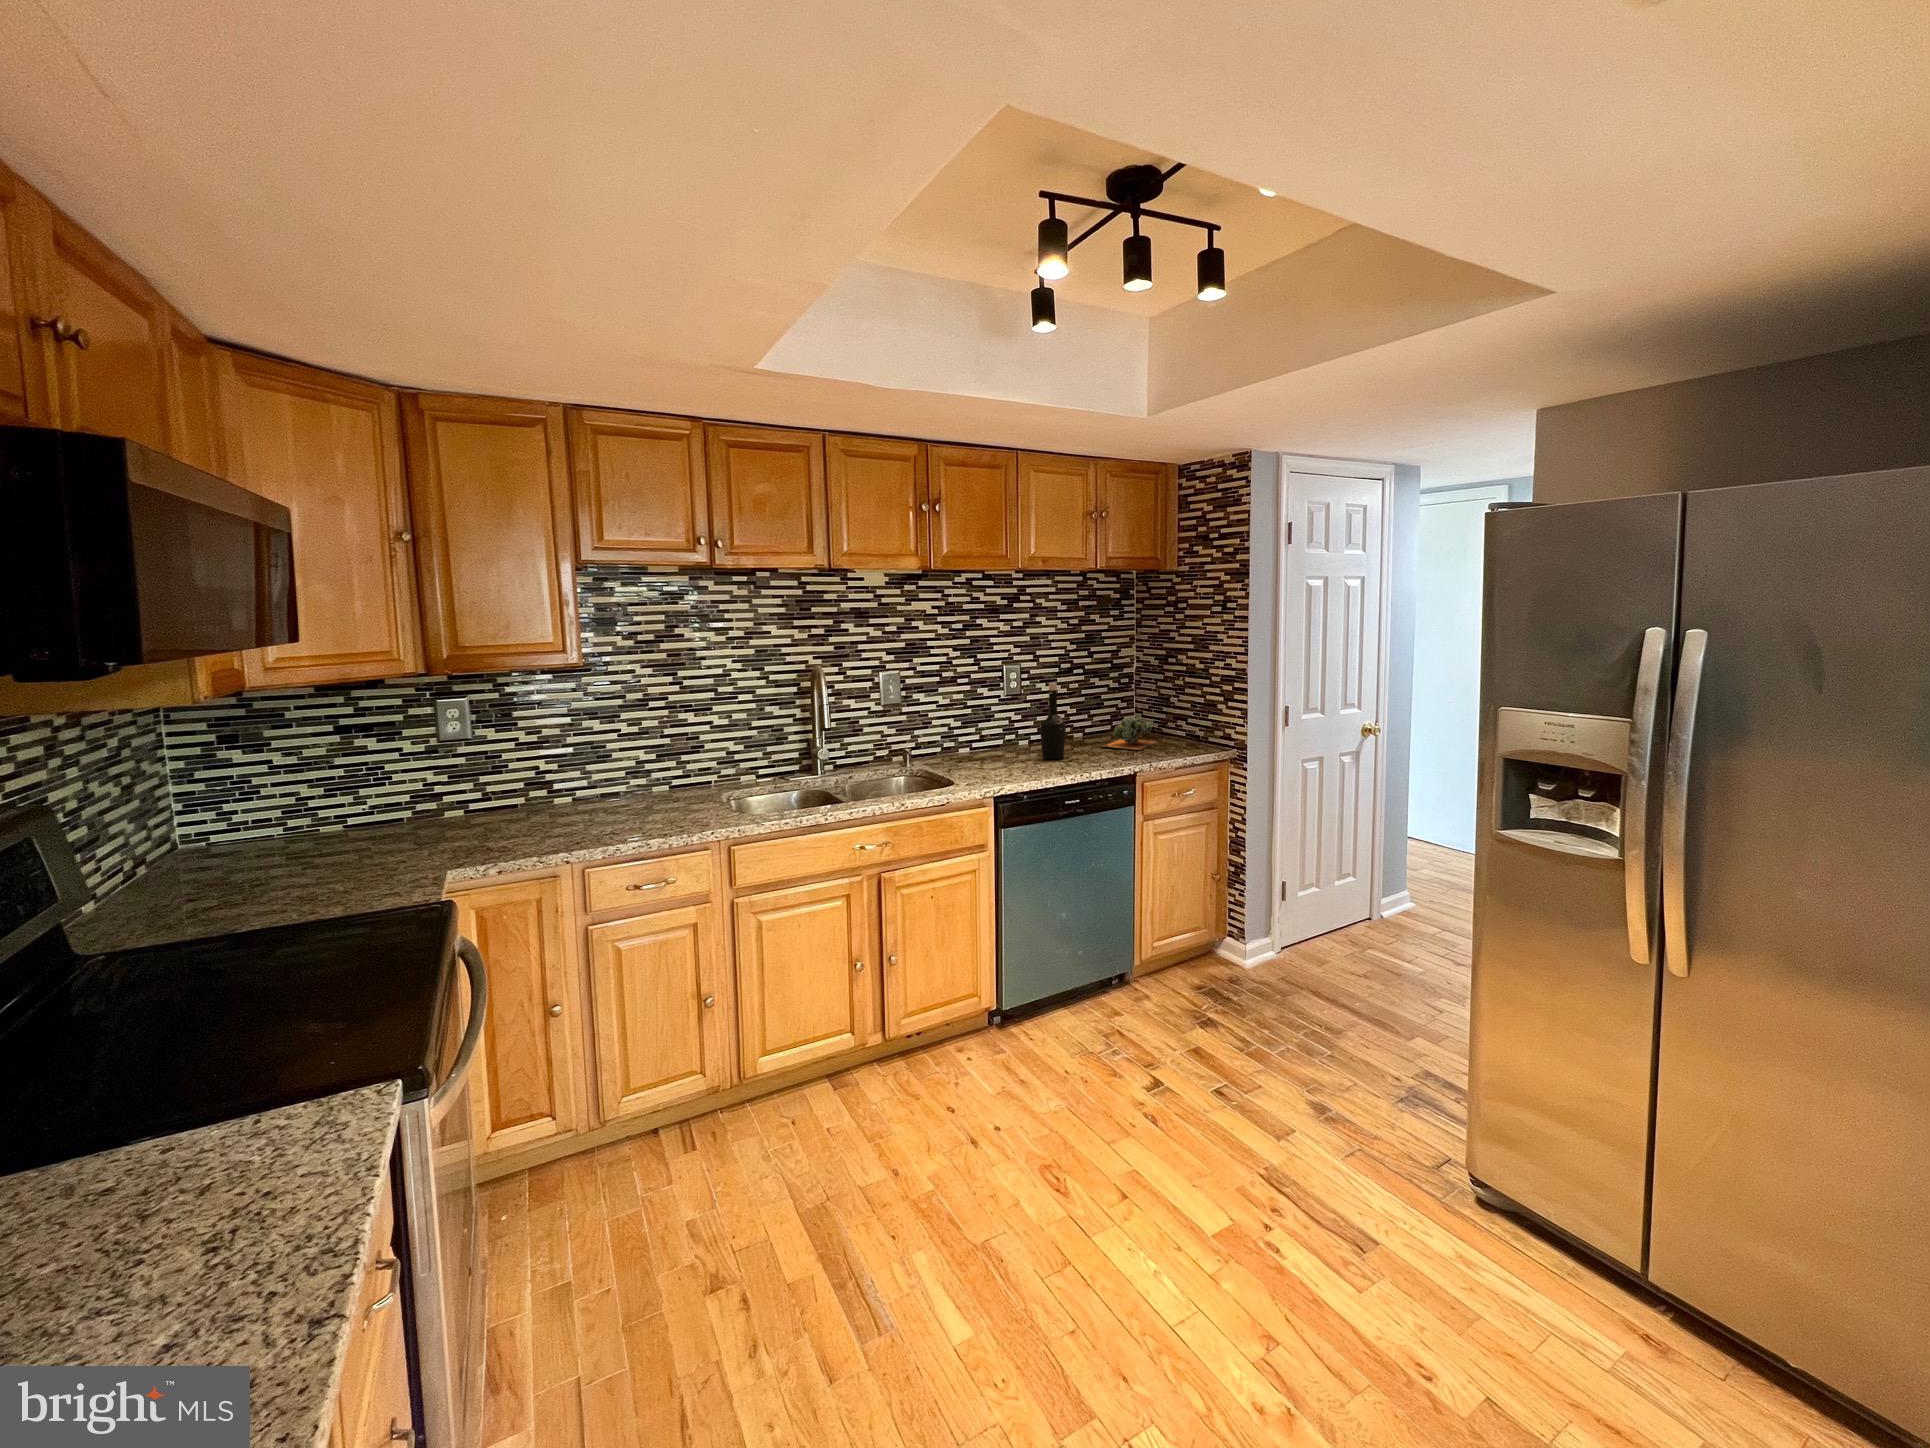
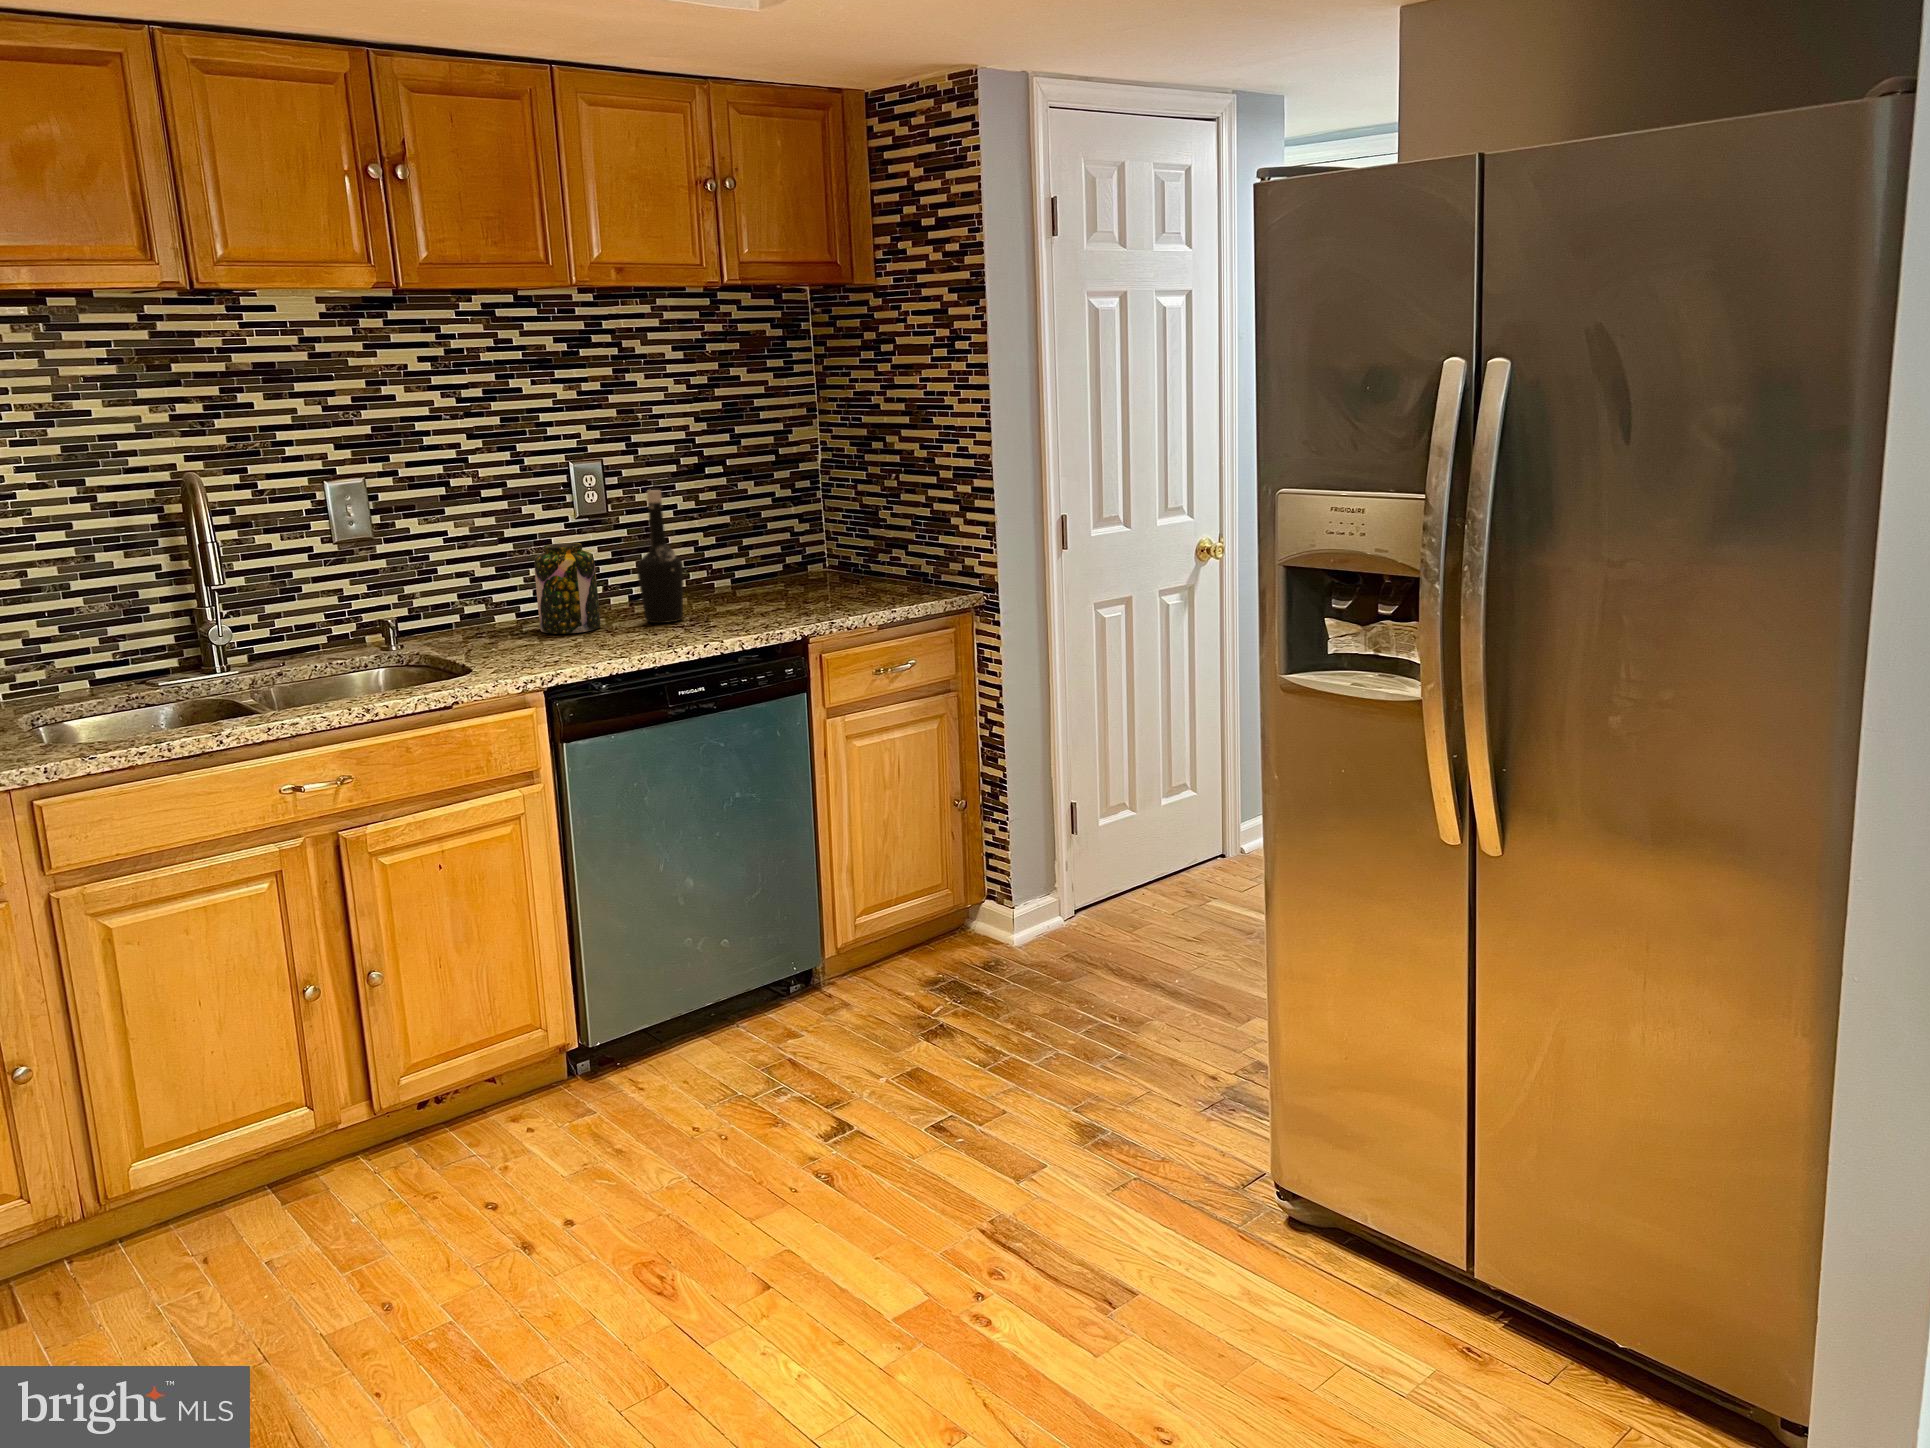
jar: none [985,711,1017,762] -> present [534,543,600,634]
succulent plant: present [1101,717,1156,750] -> none [753,544,857,600]

